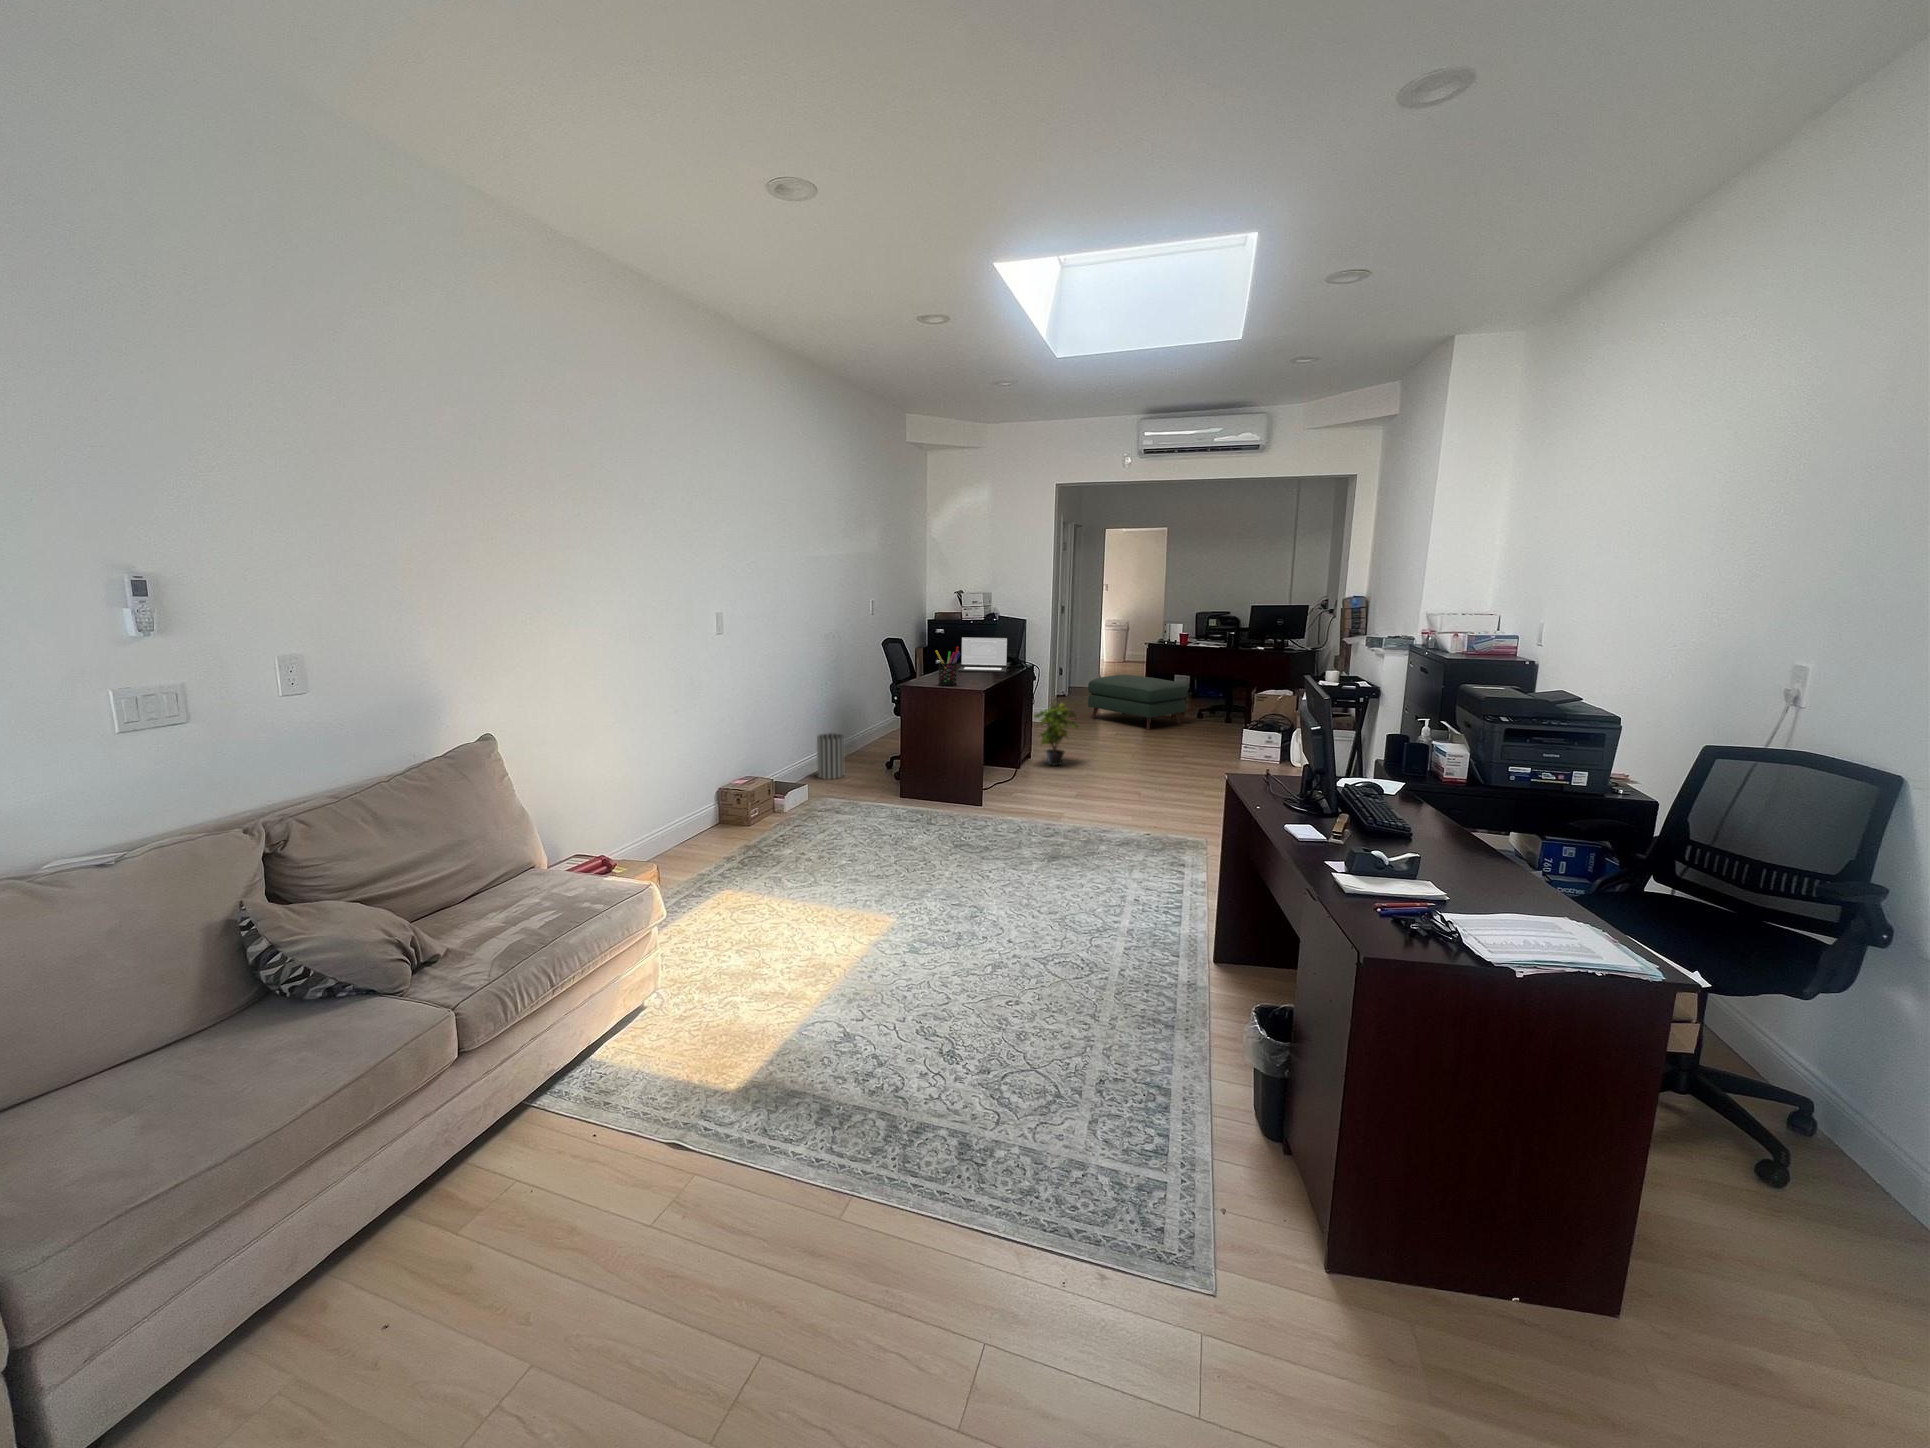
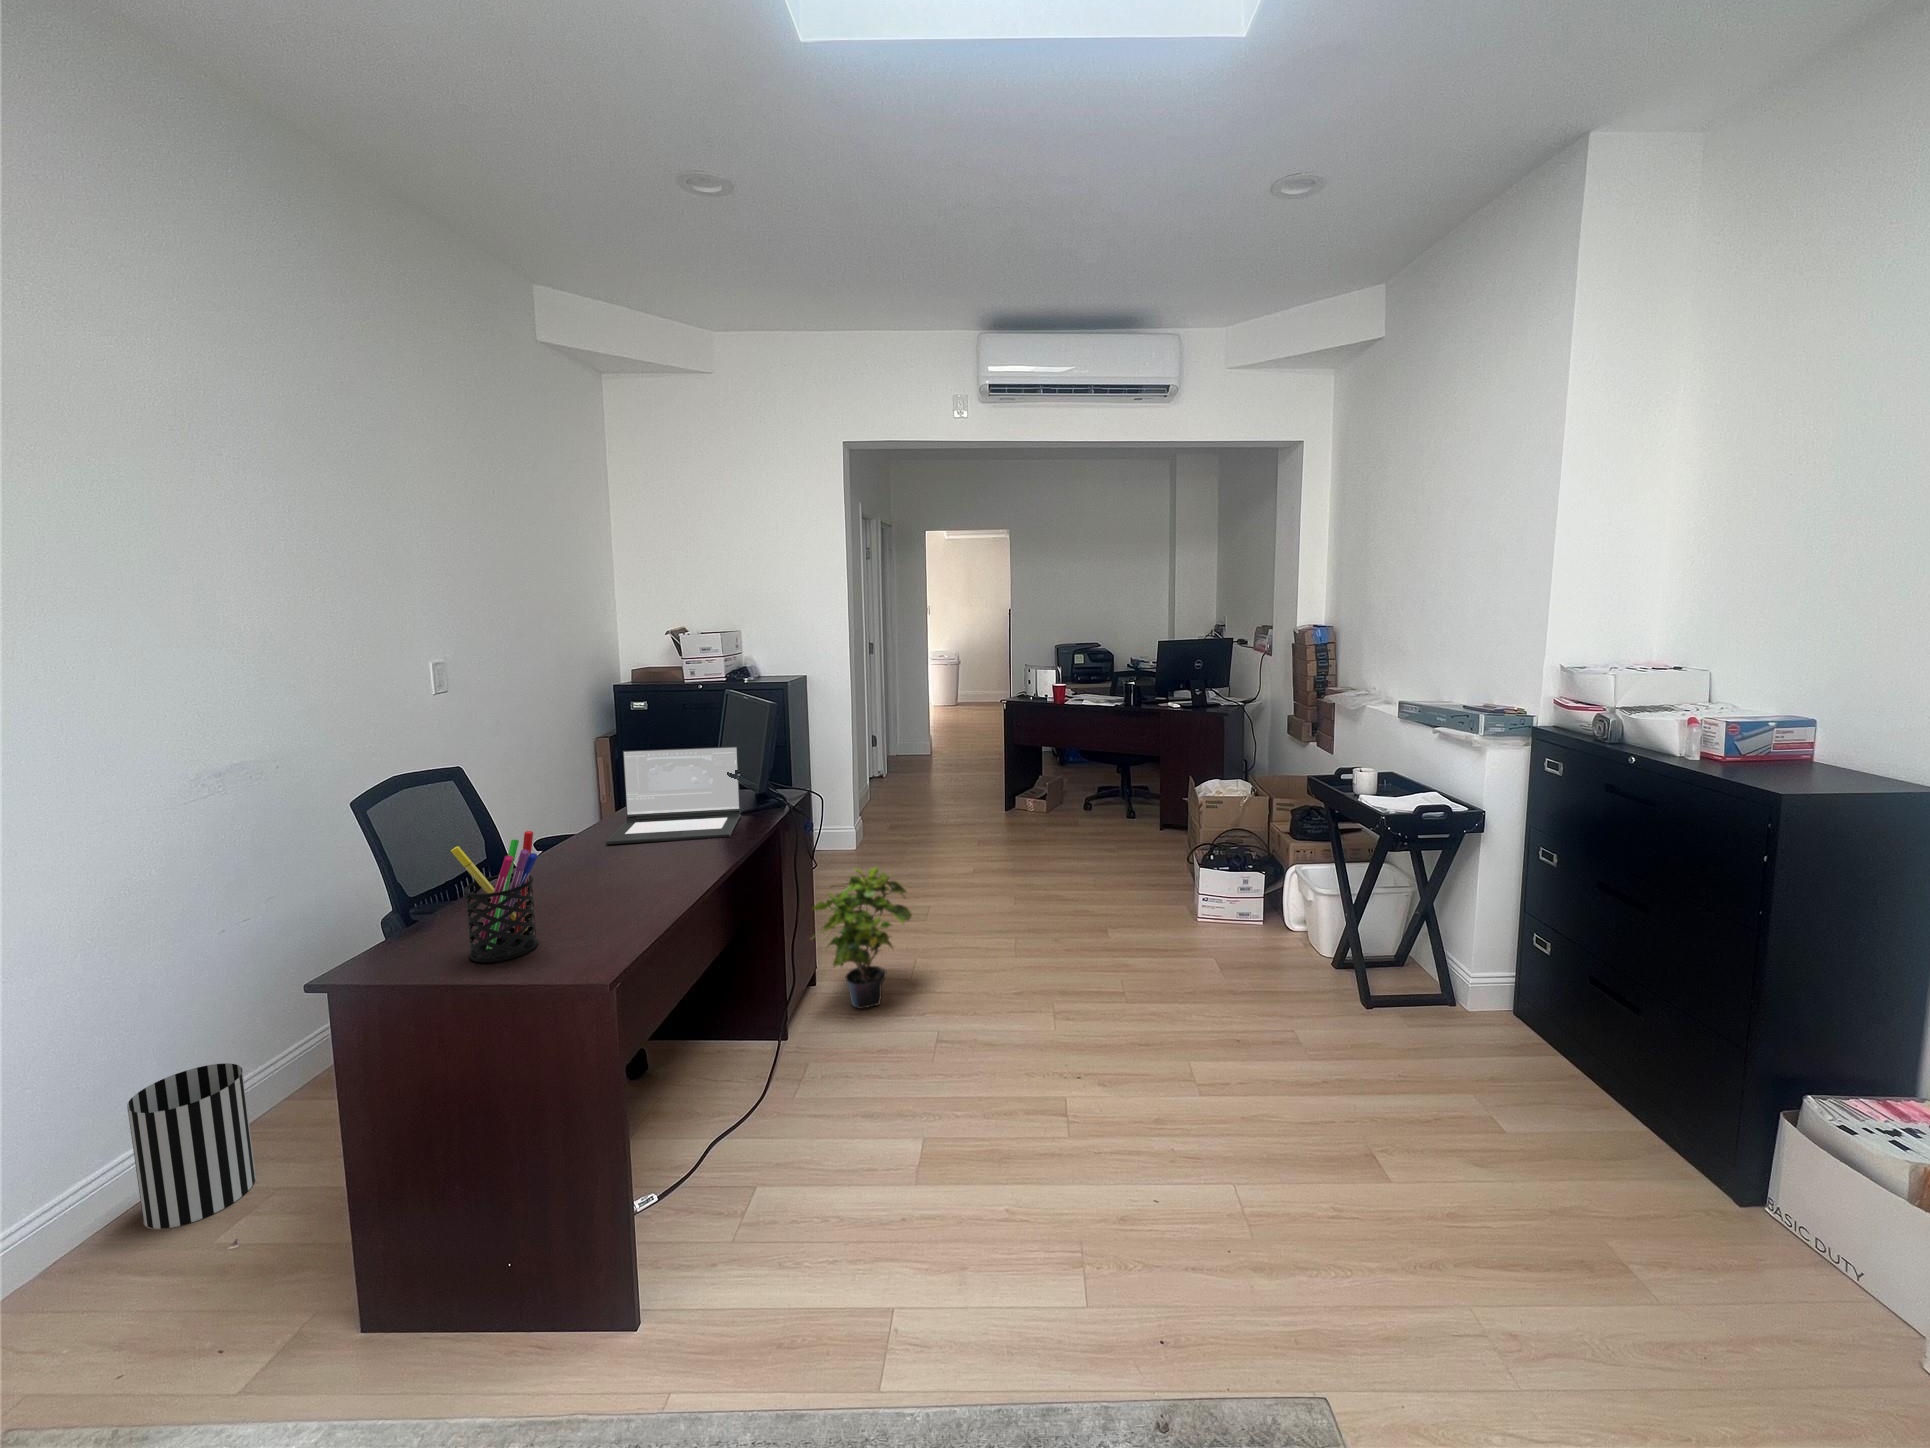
ottoman: present [1088,675,1187,730] -> none [919,753,1073,852]

